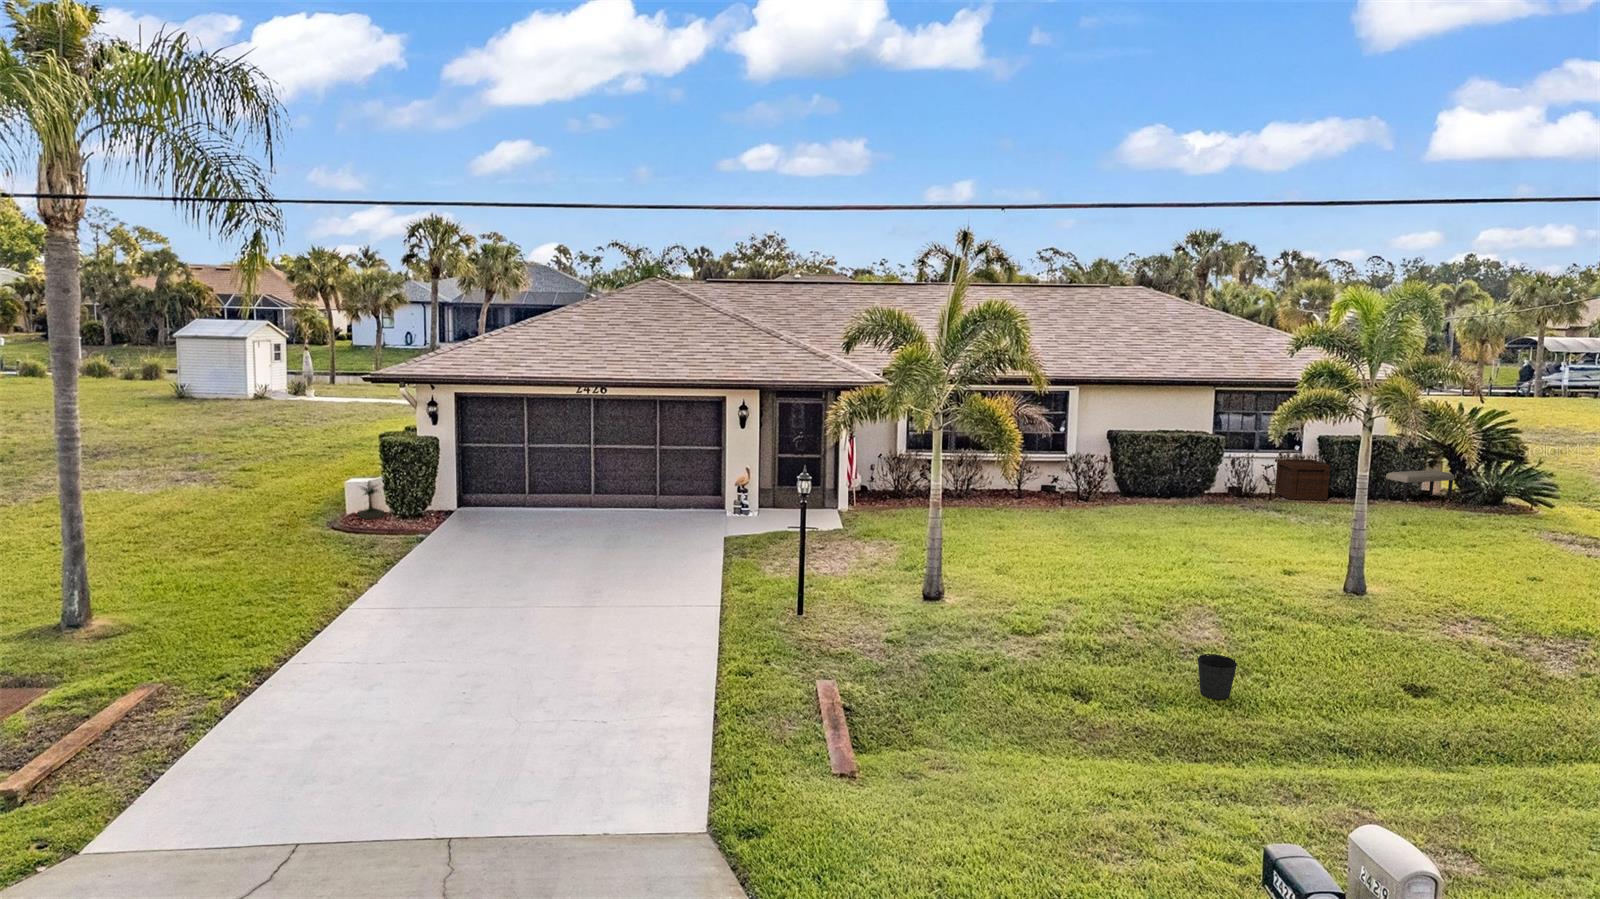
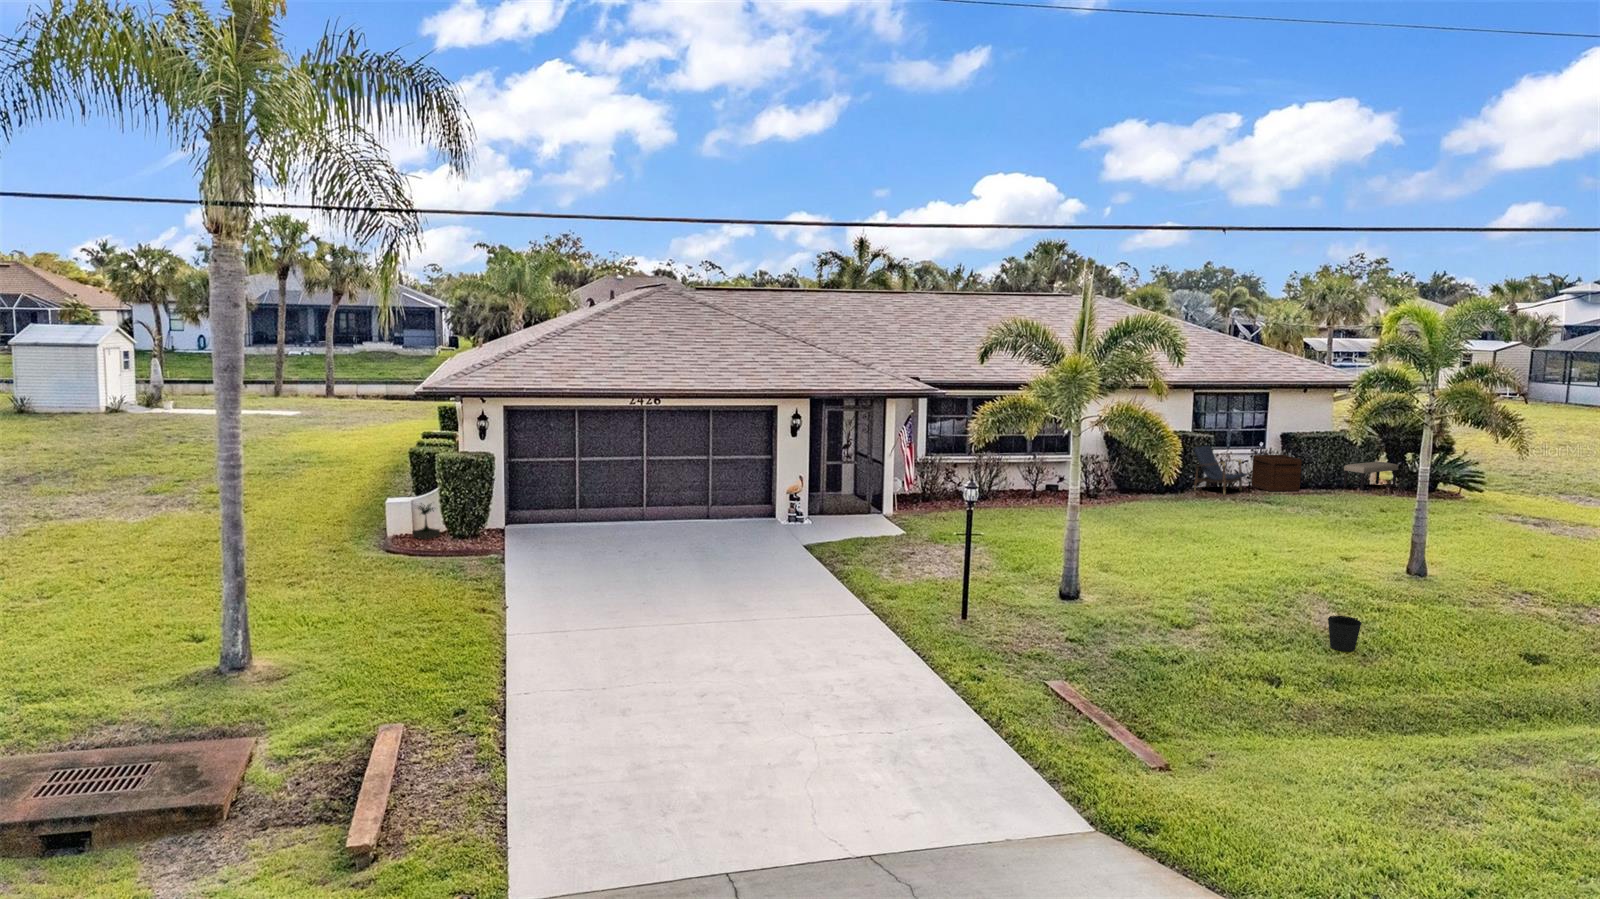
lounge chair: none [1202,447,1263,503] -> present [1194,446,1247,494]

